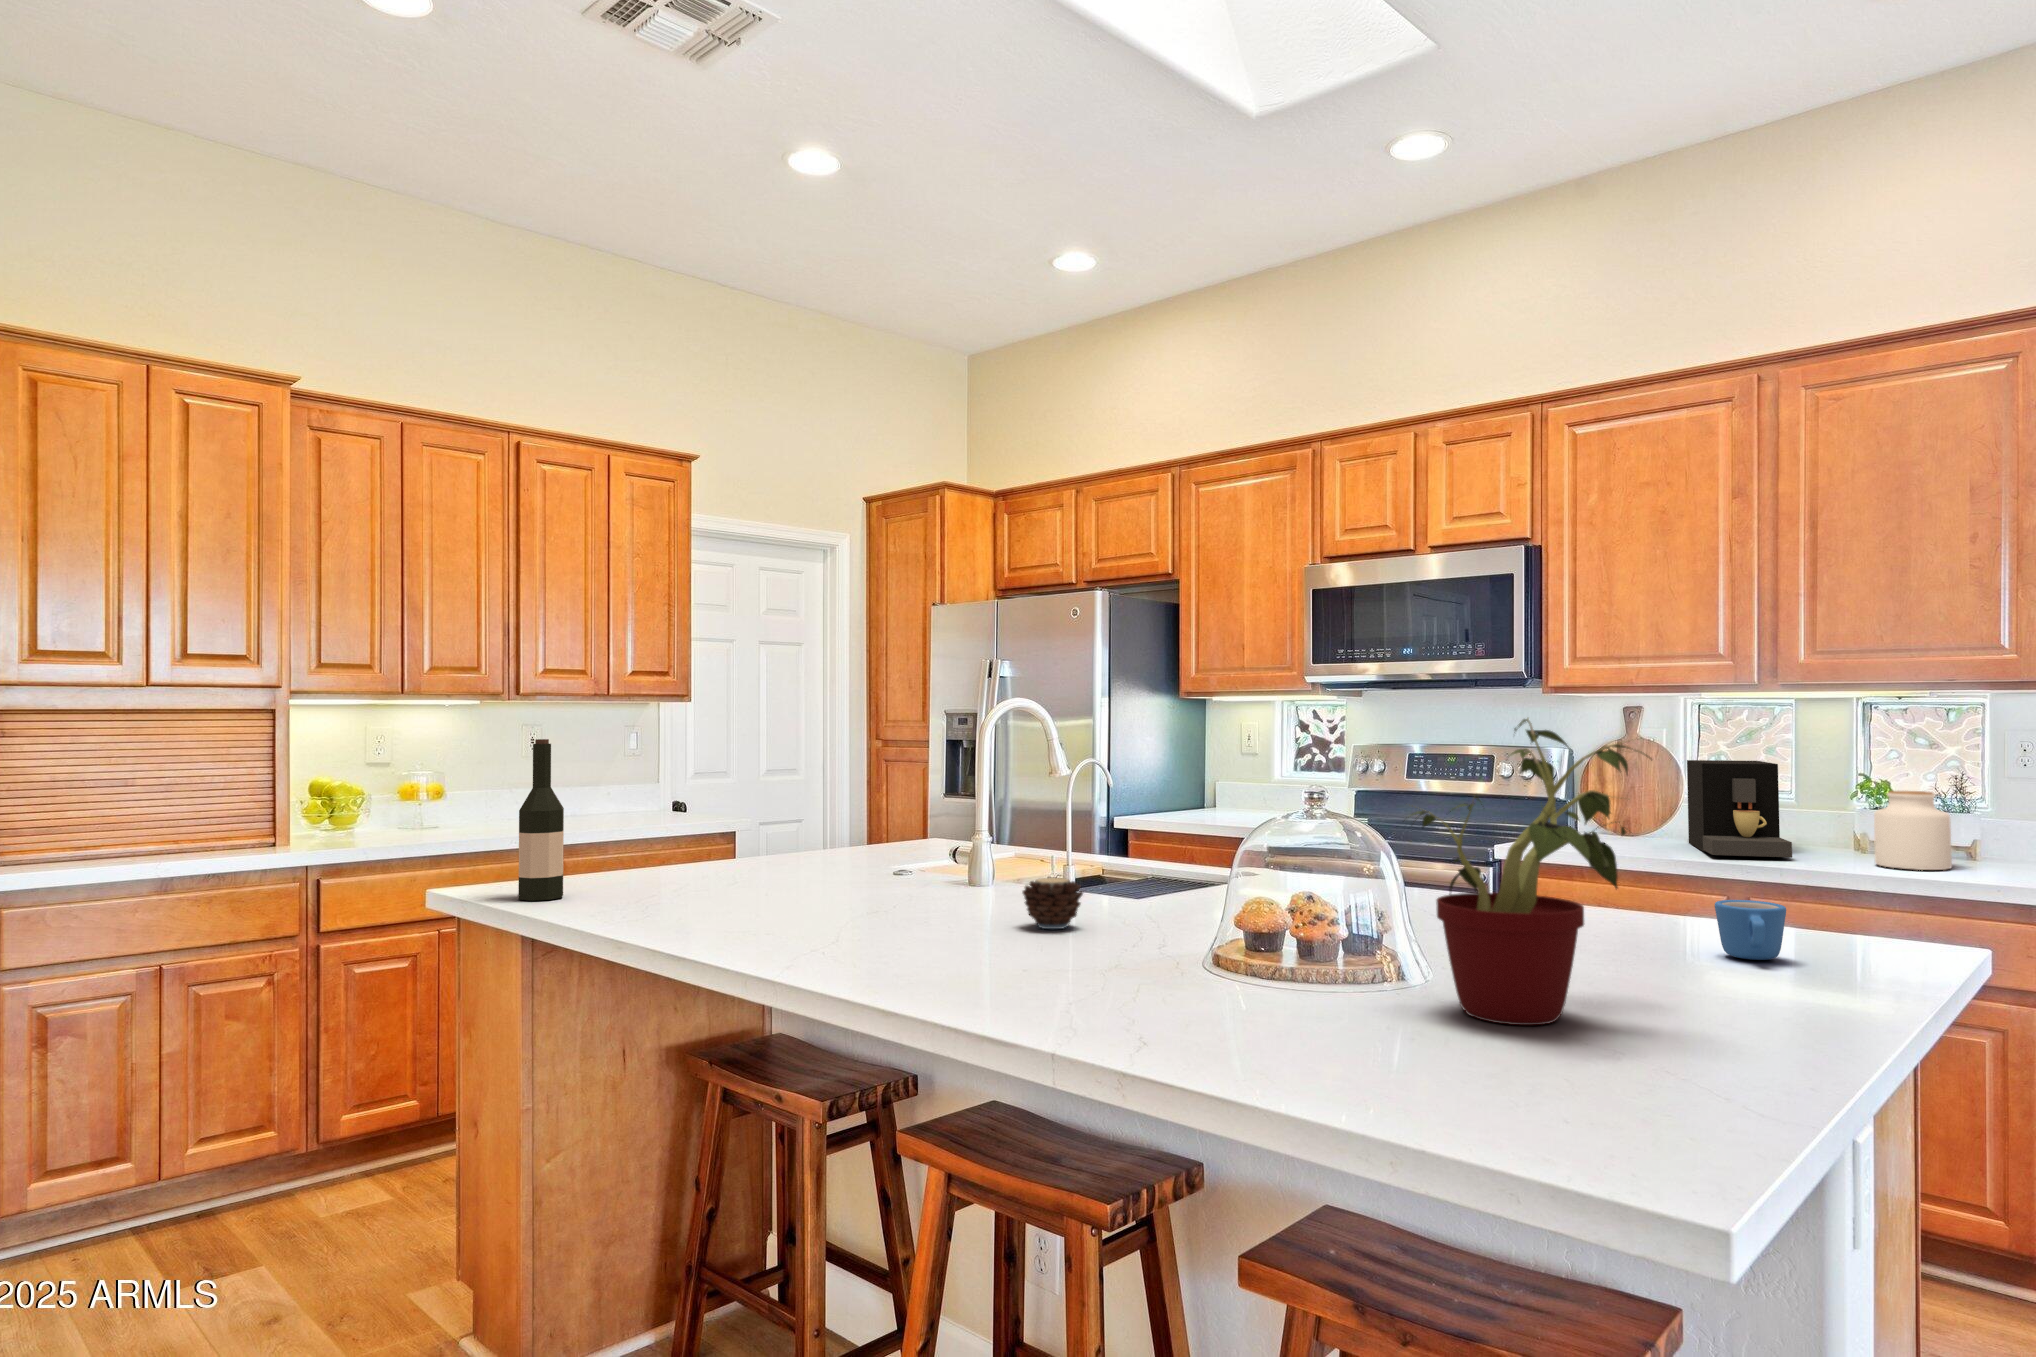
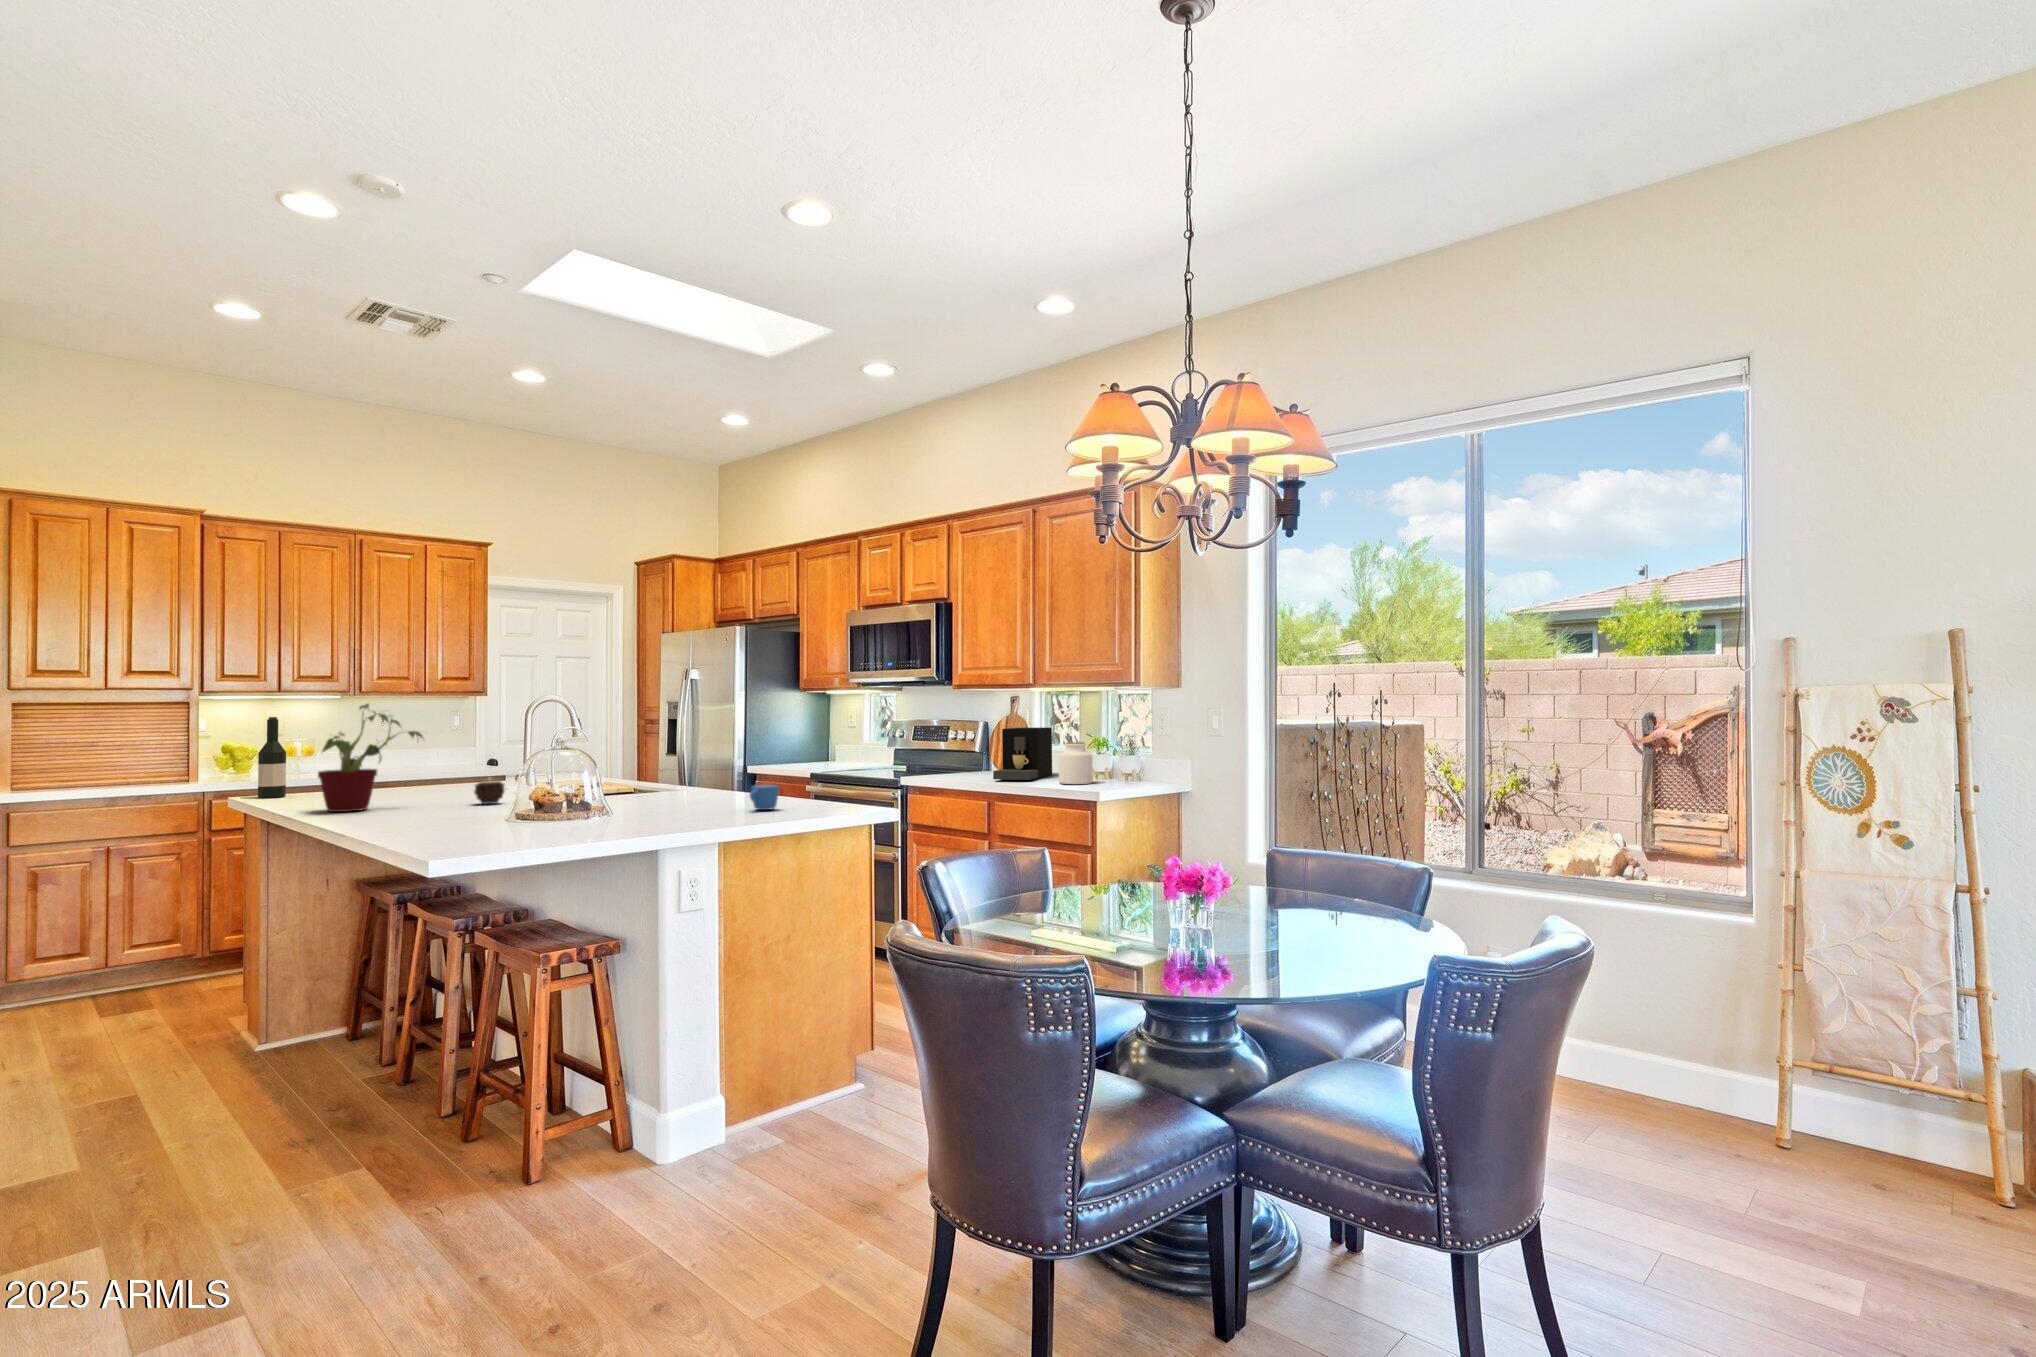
potted plant: present [1404,718,1651,1025] -> present [318,704,423,812]

